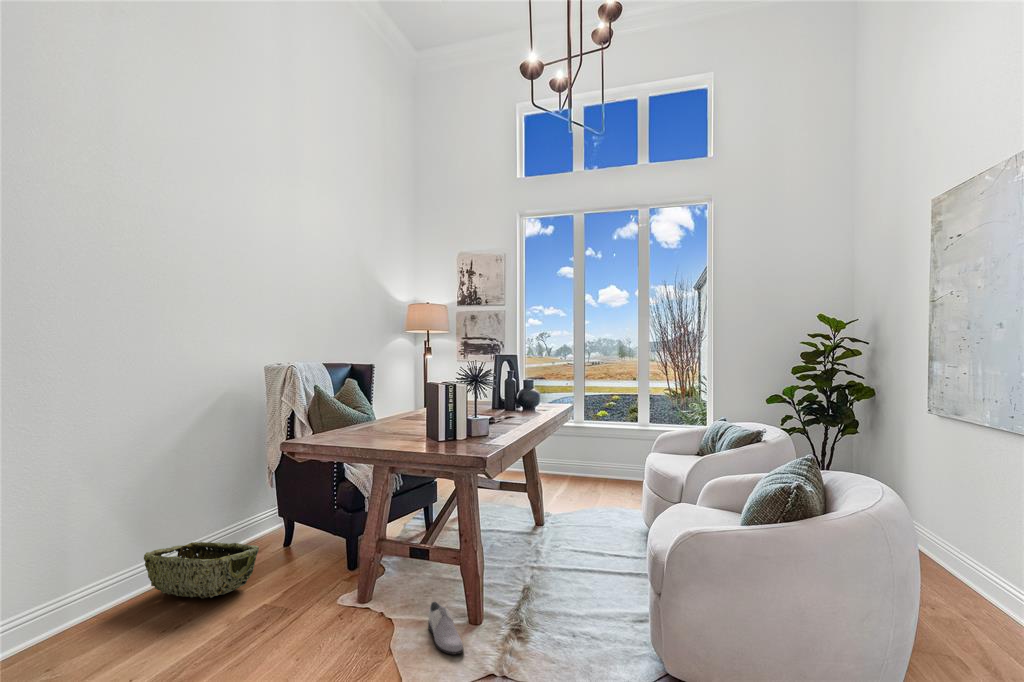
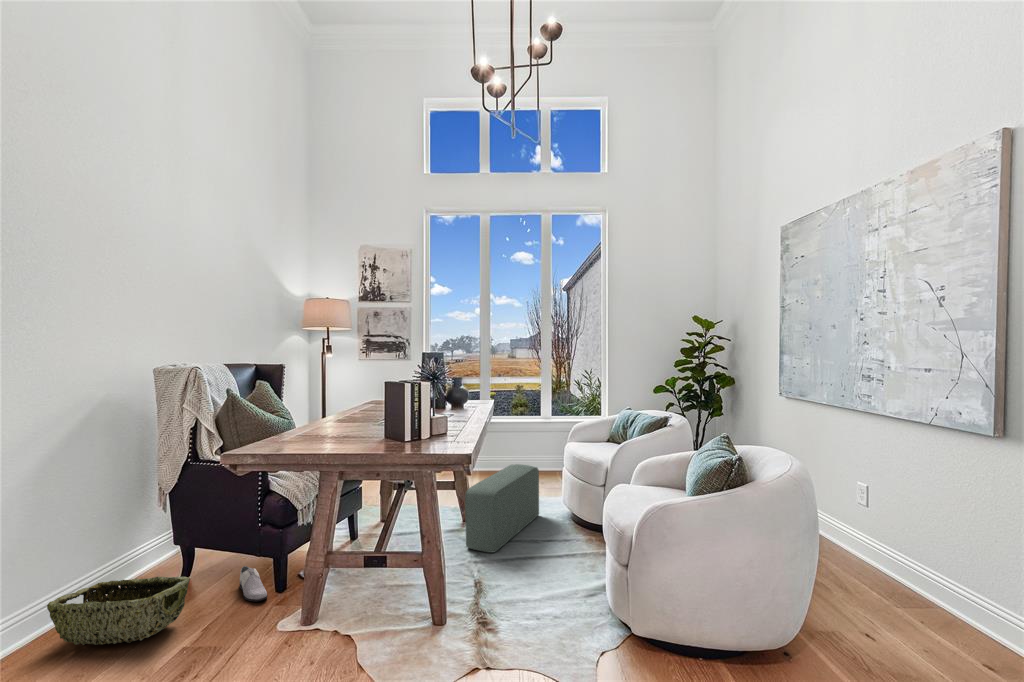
pouf: none [527,471,617,560] -> present [465,464,539,553]
shoe: present [428,602,463,655] -> present [240,566,267,601]

